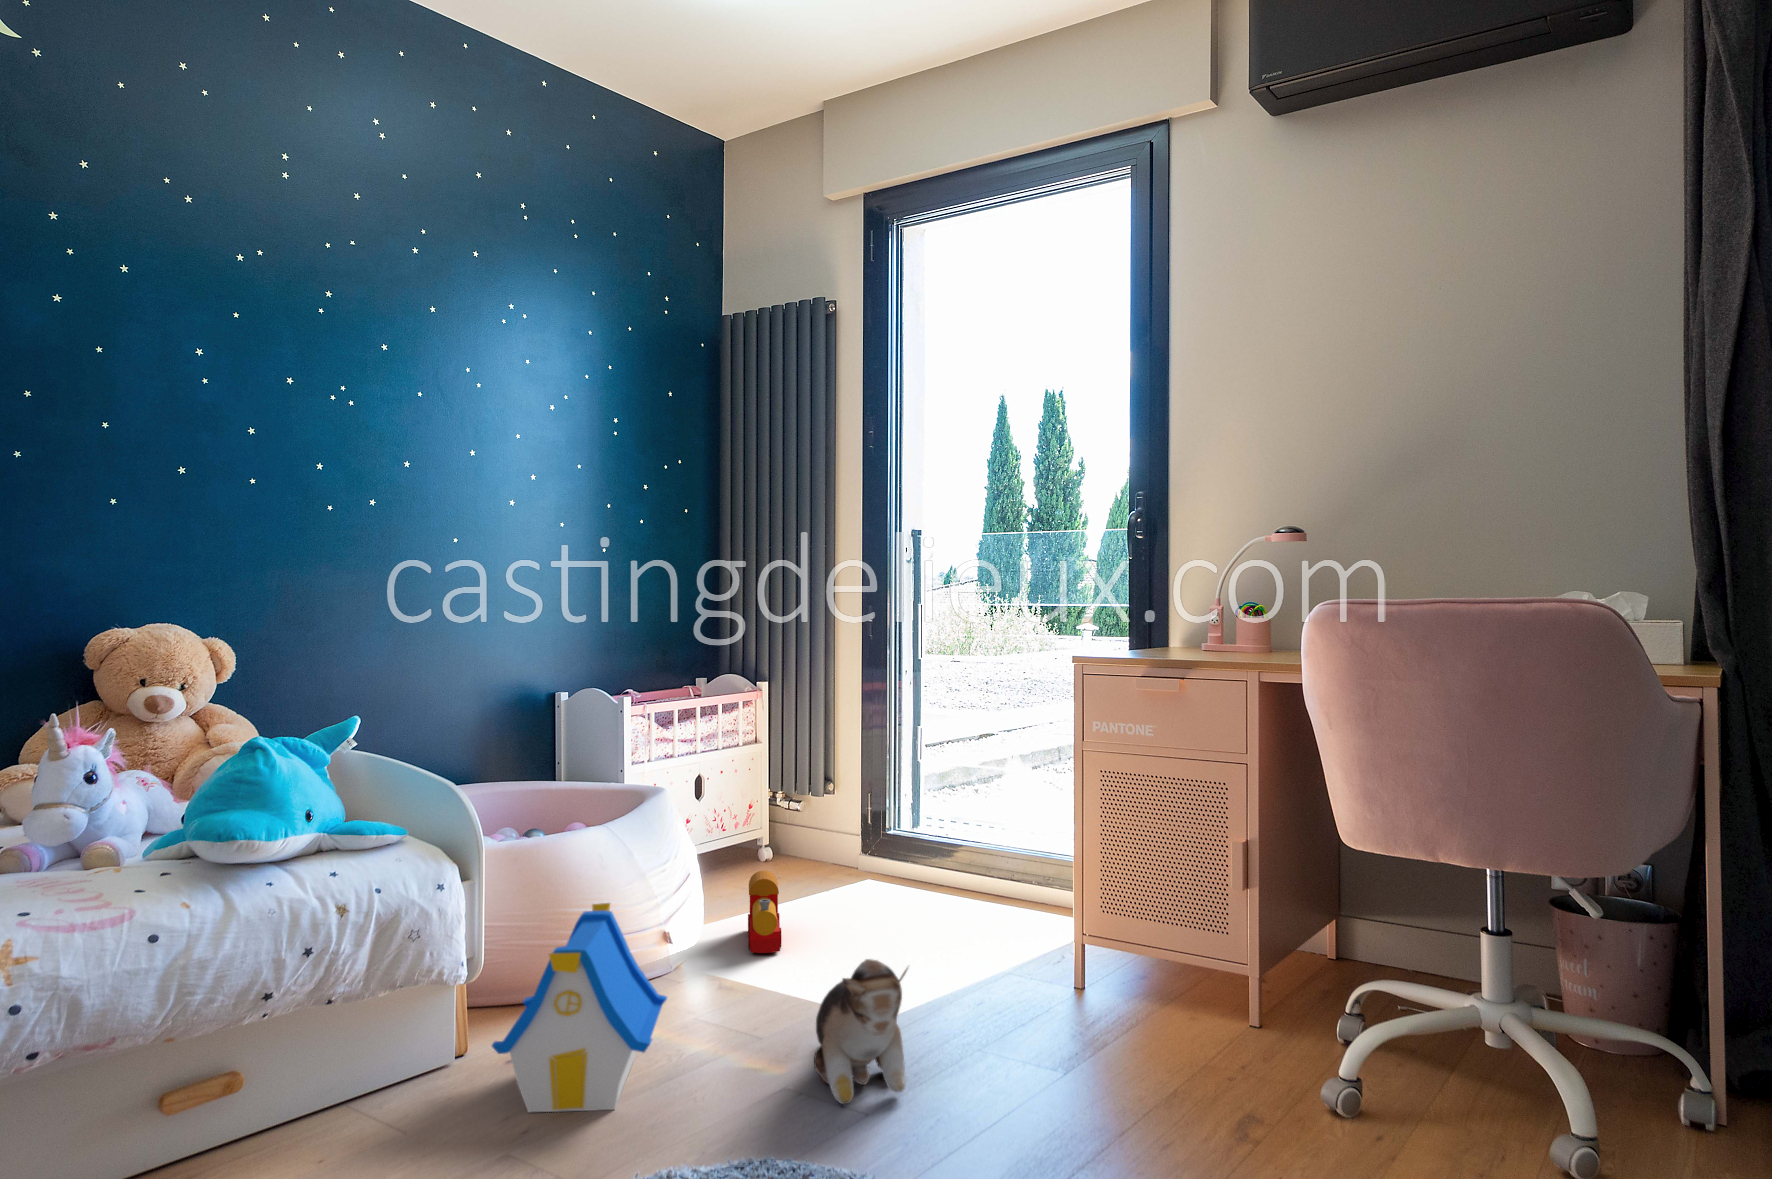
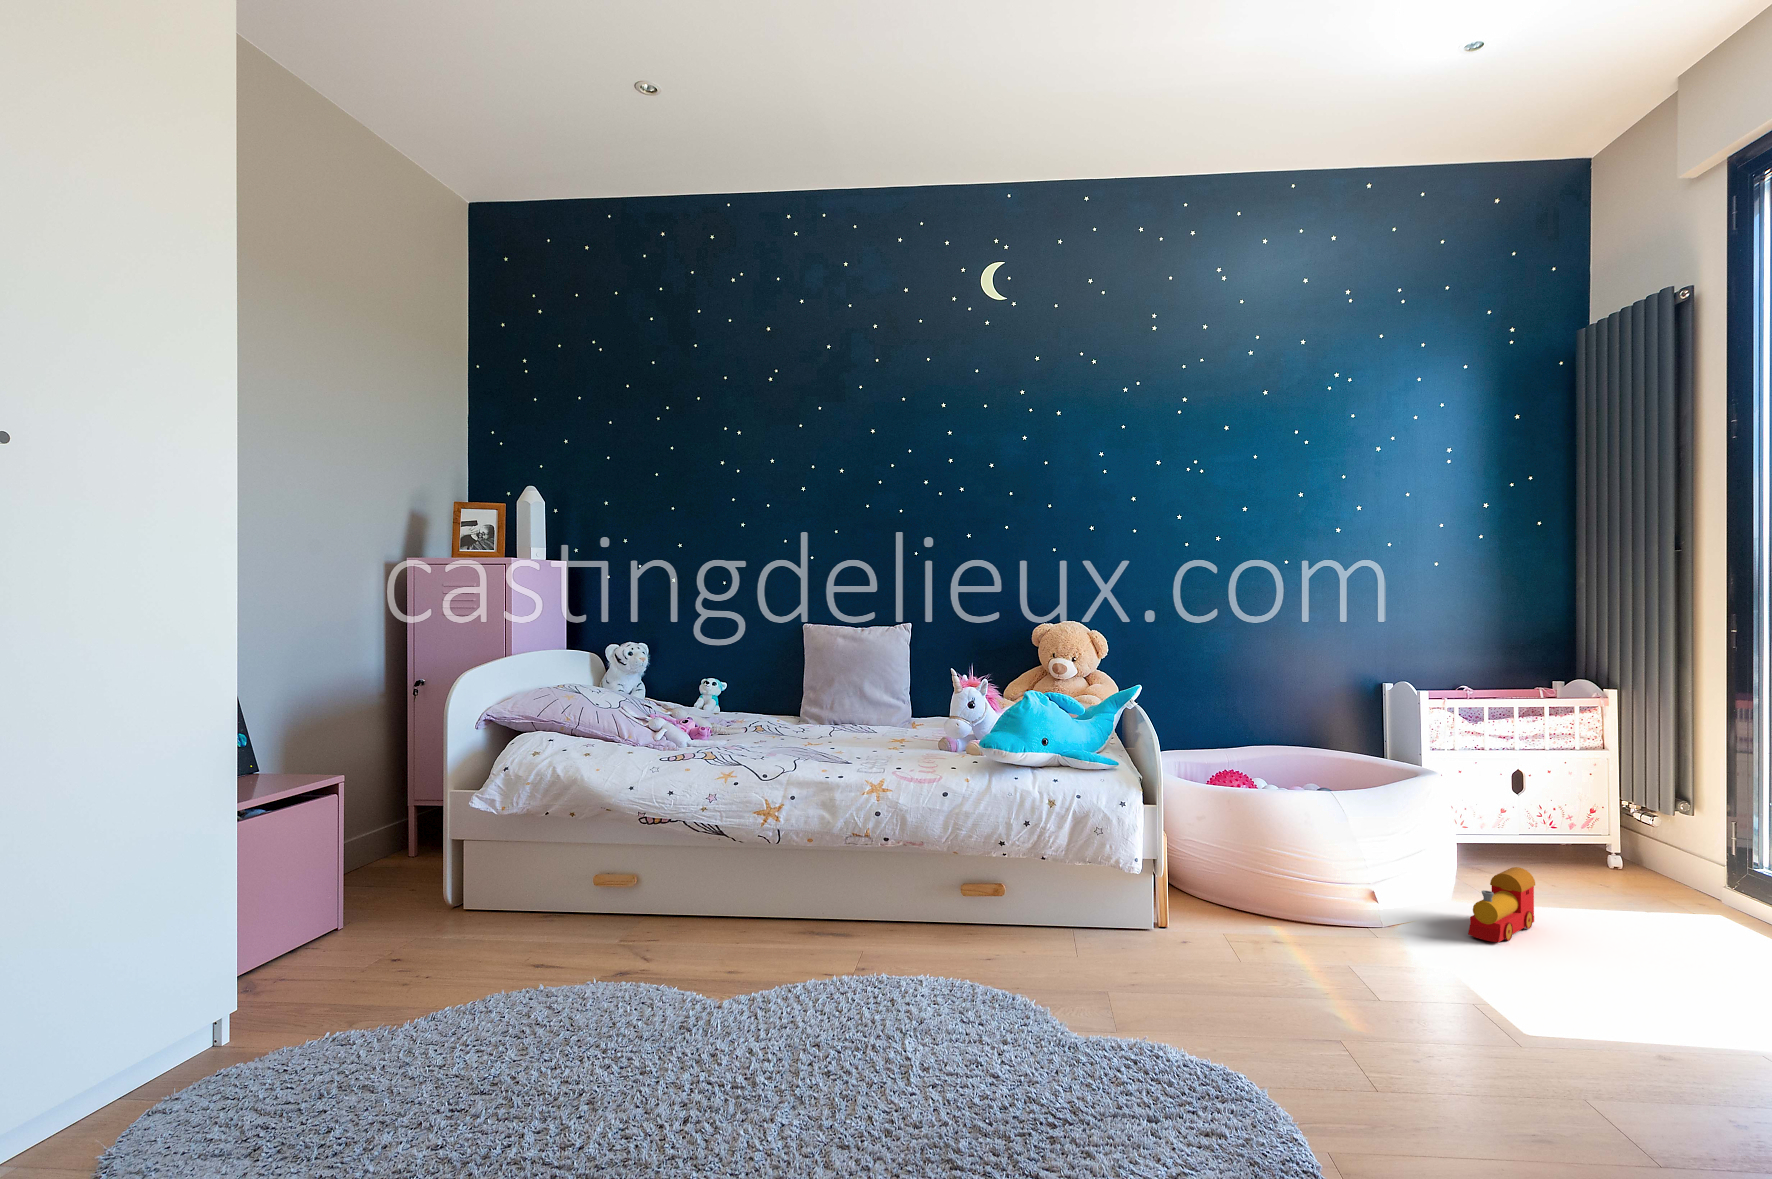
toy house: present [492,903,667,1112] -> none [1125,844,1278,991]
plush toy: present [814,959,908,1104] -> none [1323,944,1442,1078]

